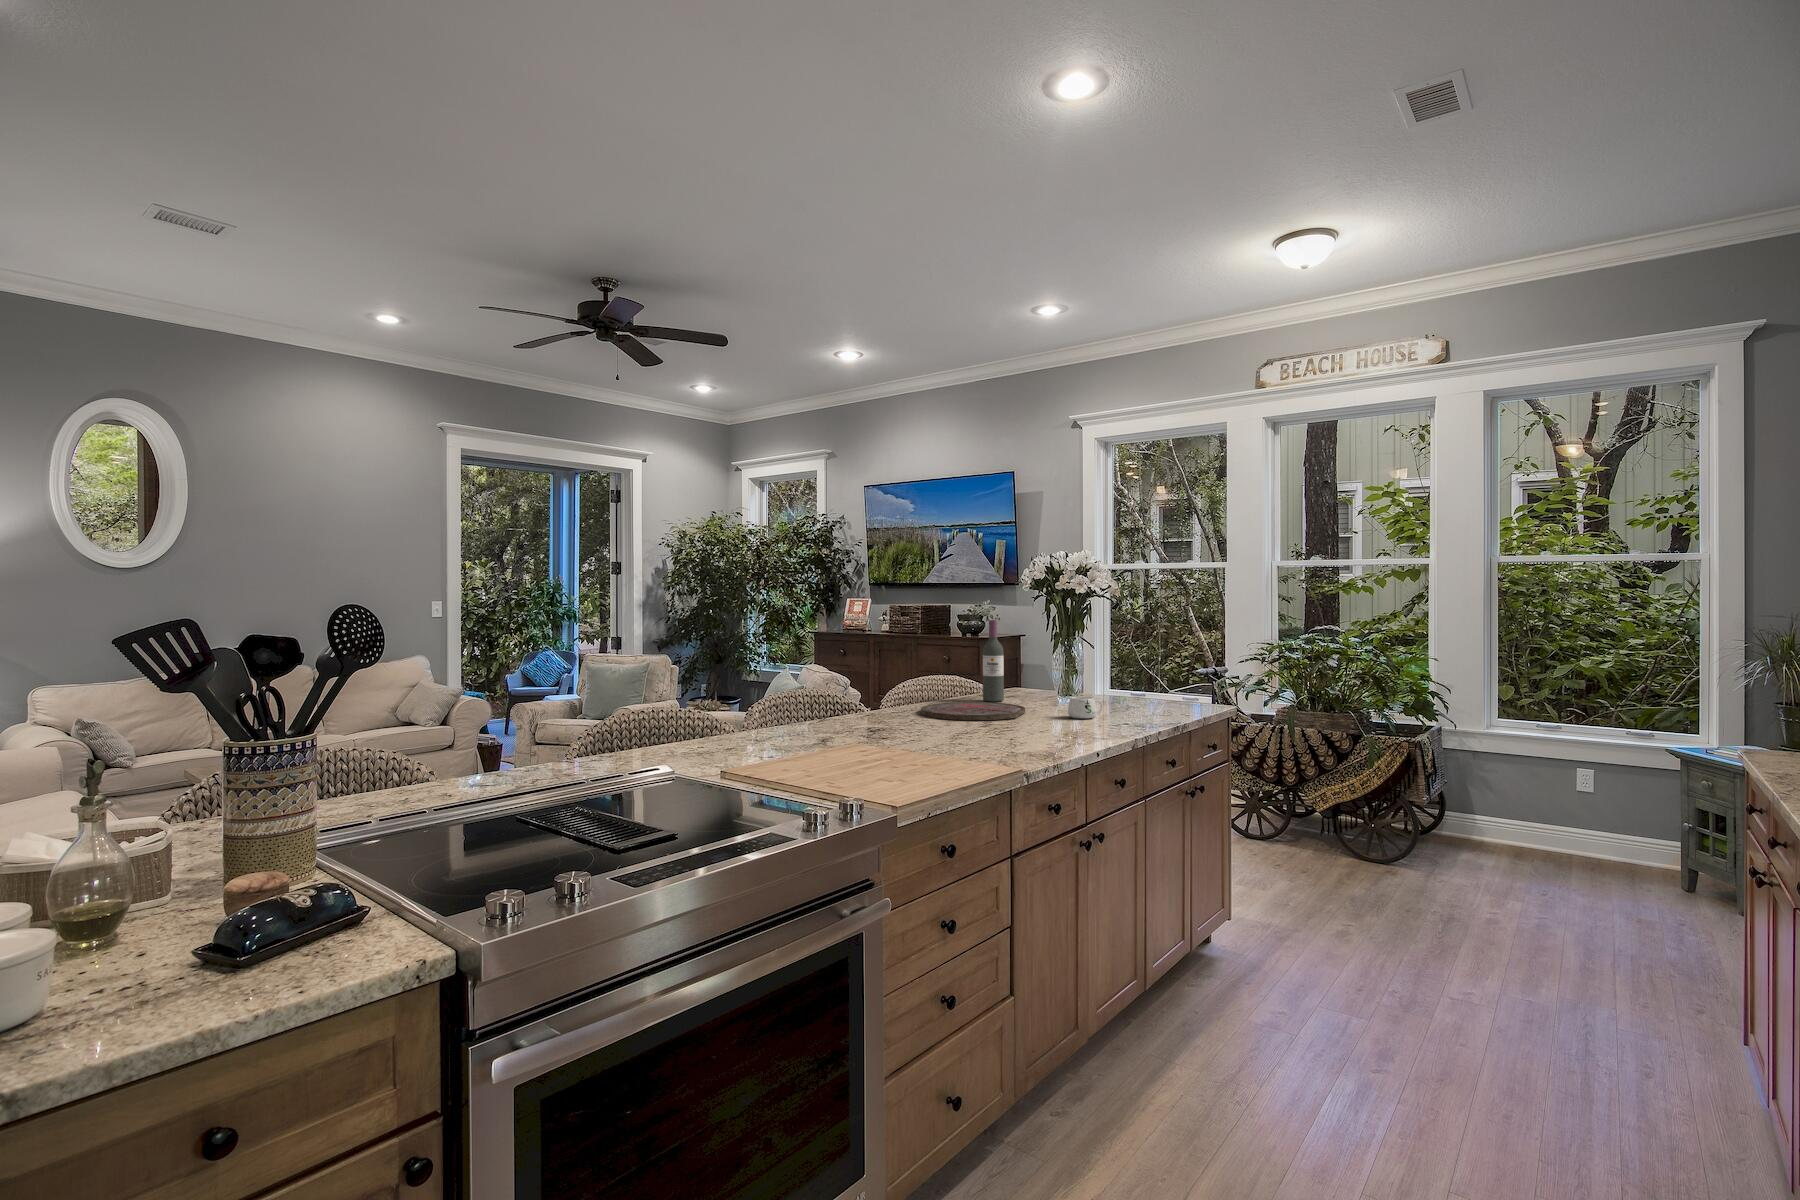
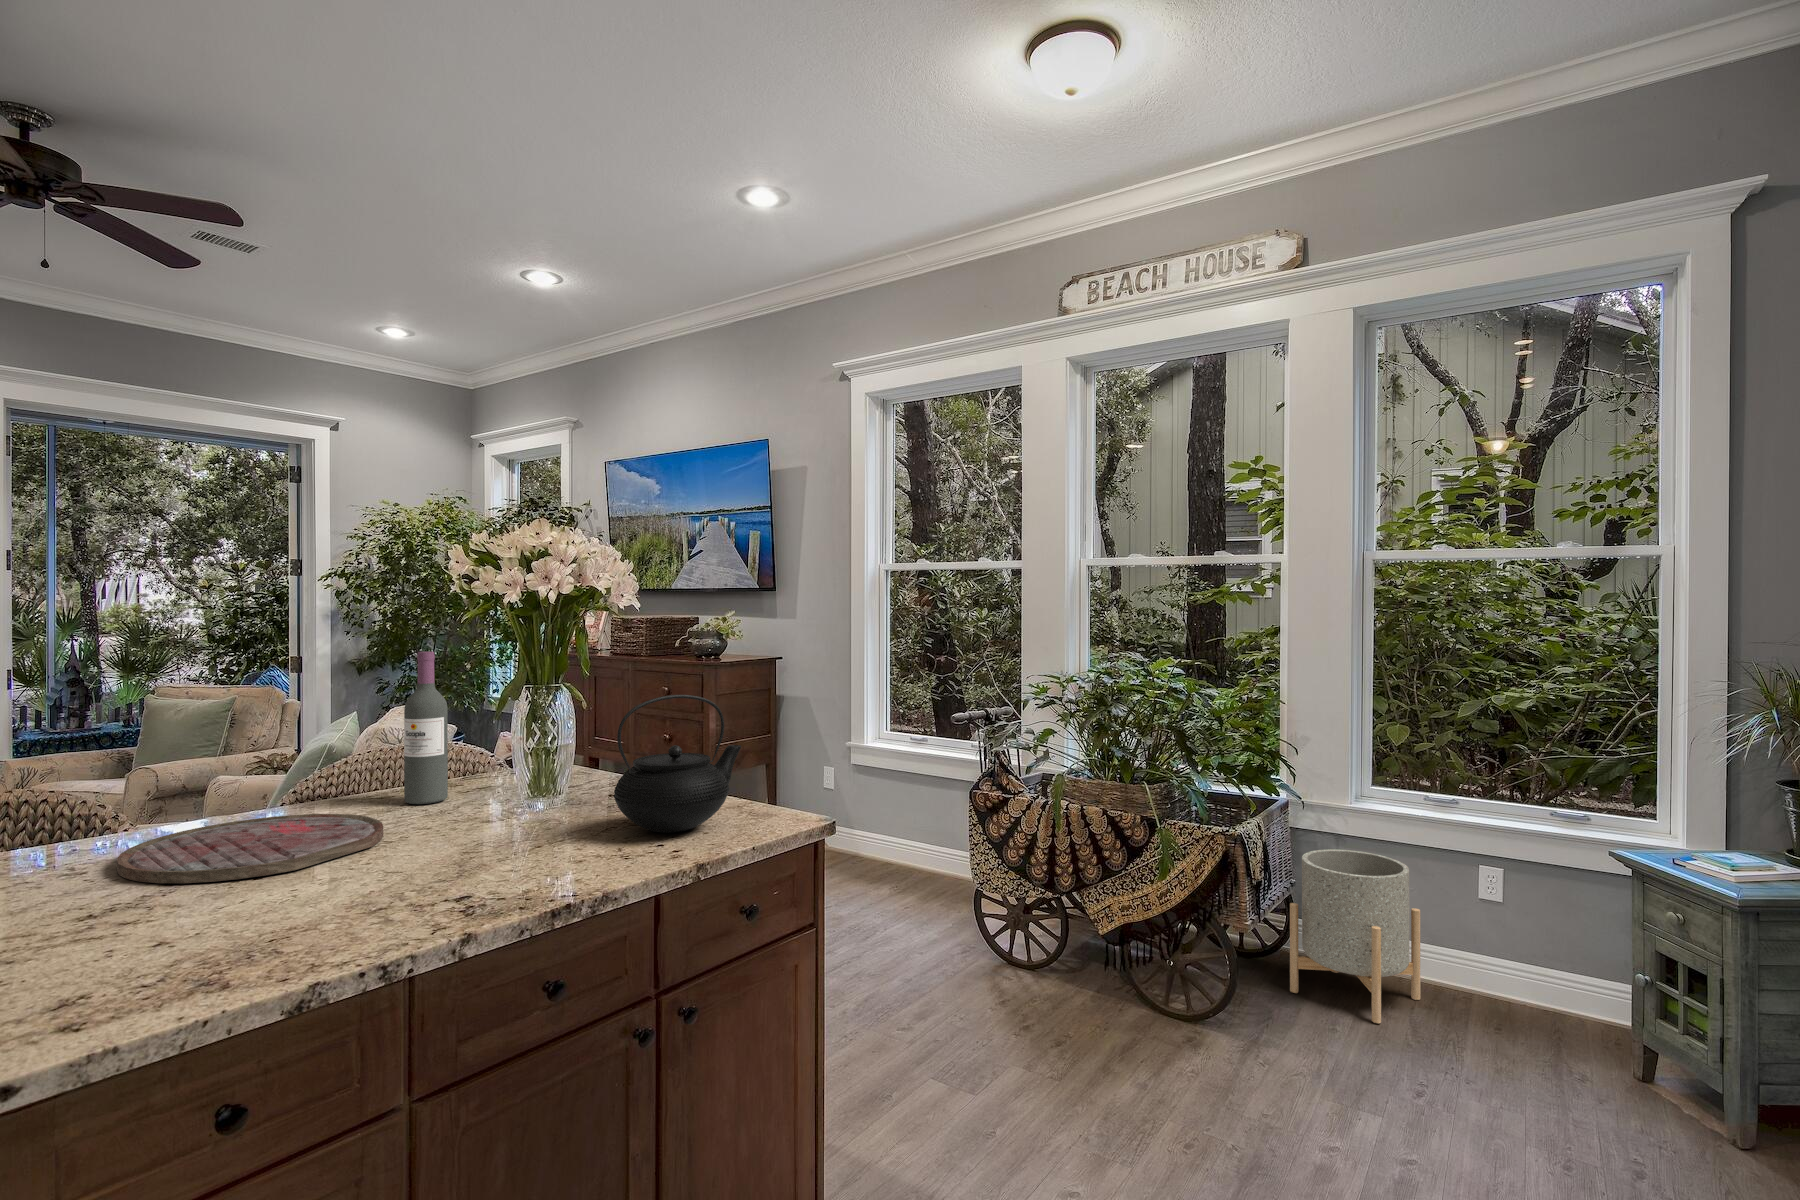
teapot: none [1124,640,1184,710] -> present [614,695,741,833]
mug: present [1068,696,1103,719] -> none [418,818,504,871]
planter: none [1445,761,1536,867] -> present [1290,849,1420,1023]

